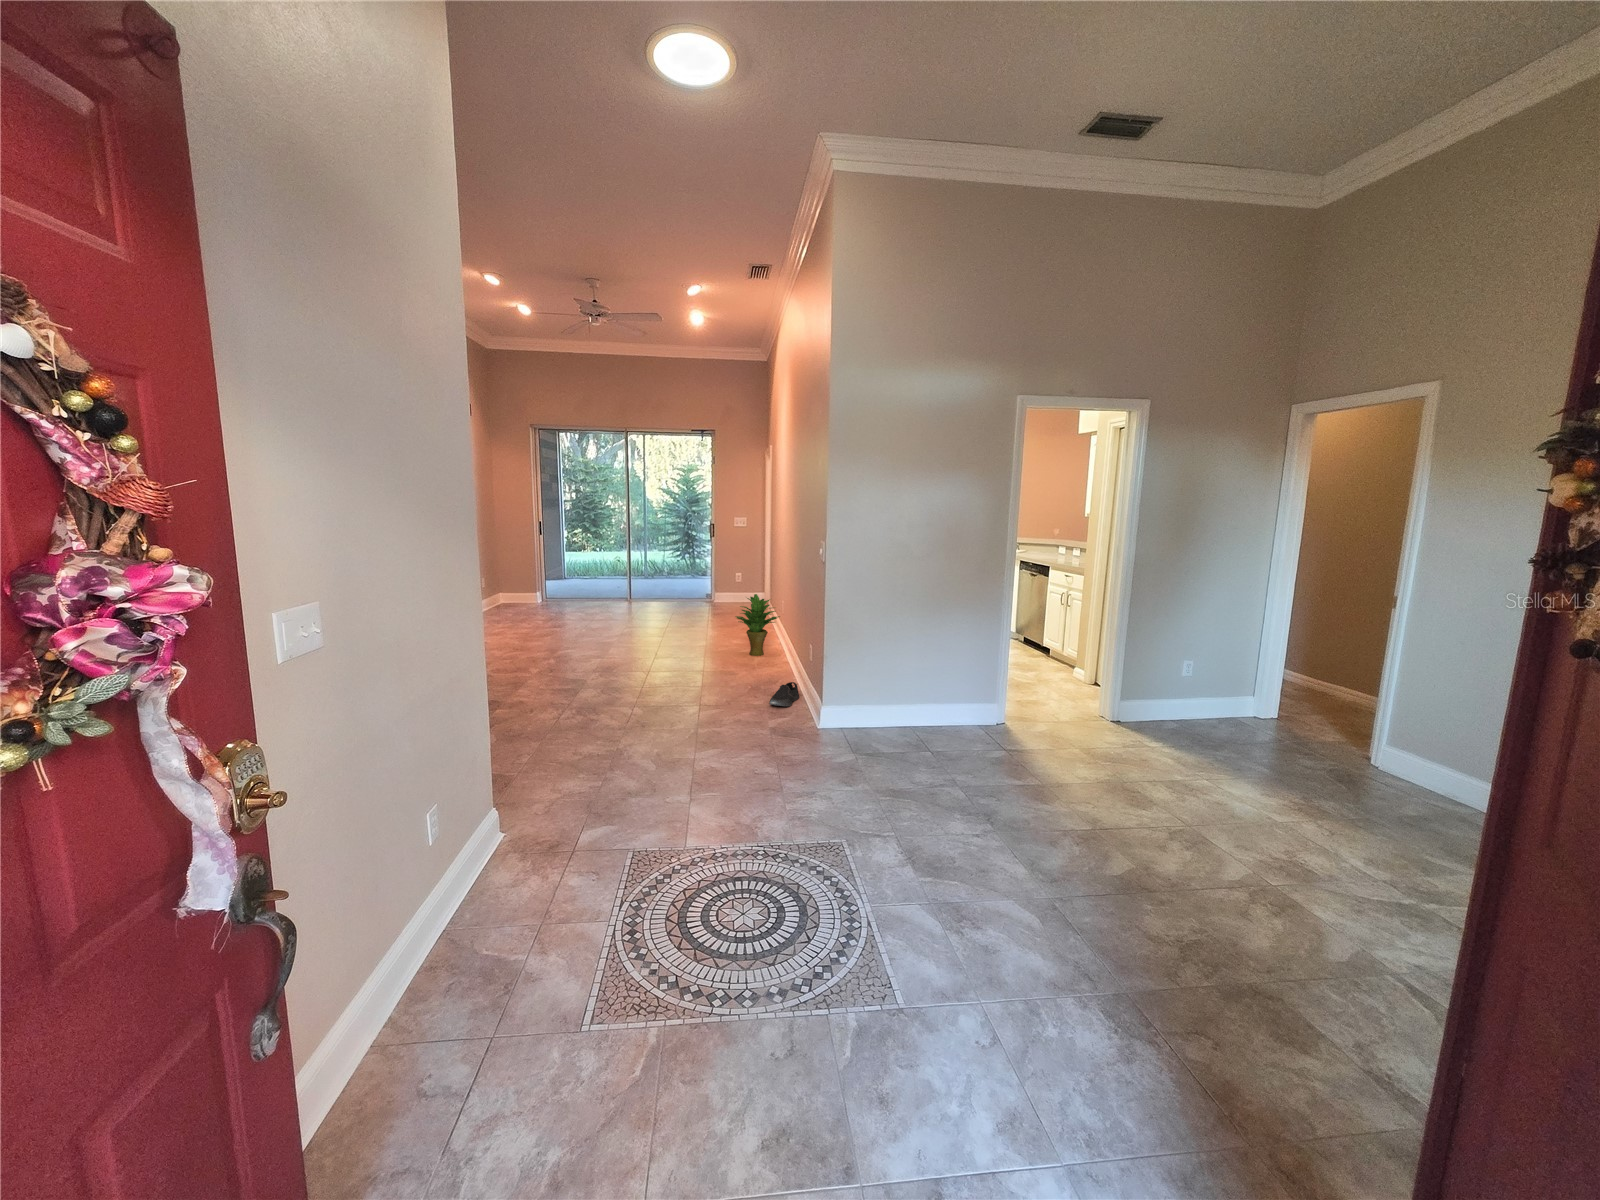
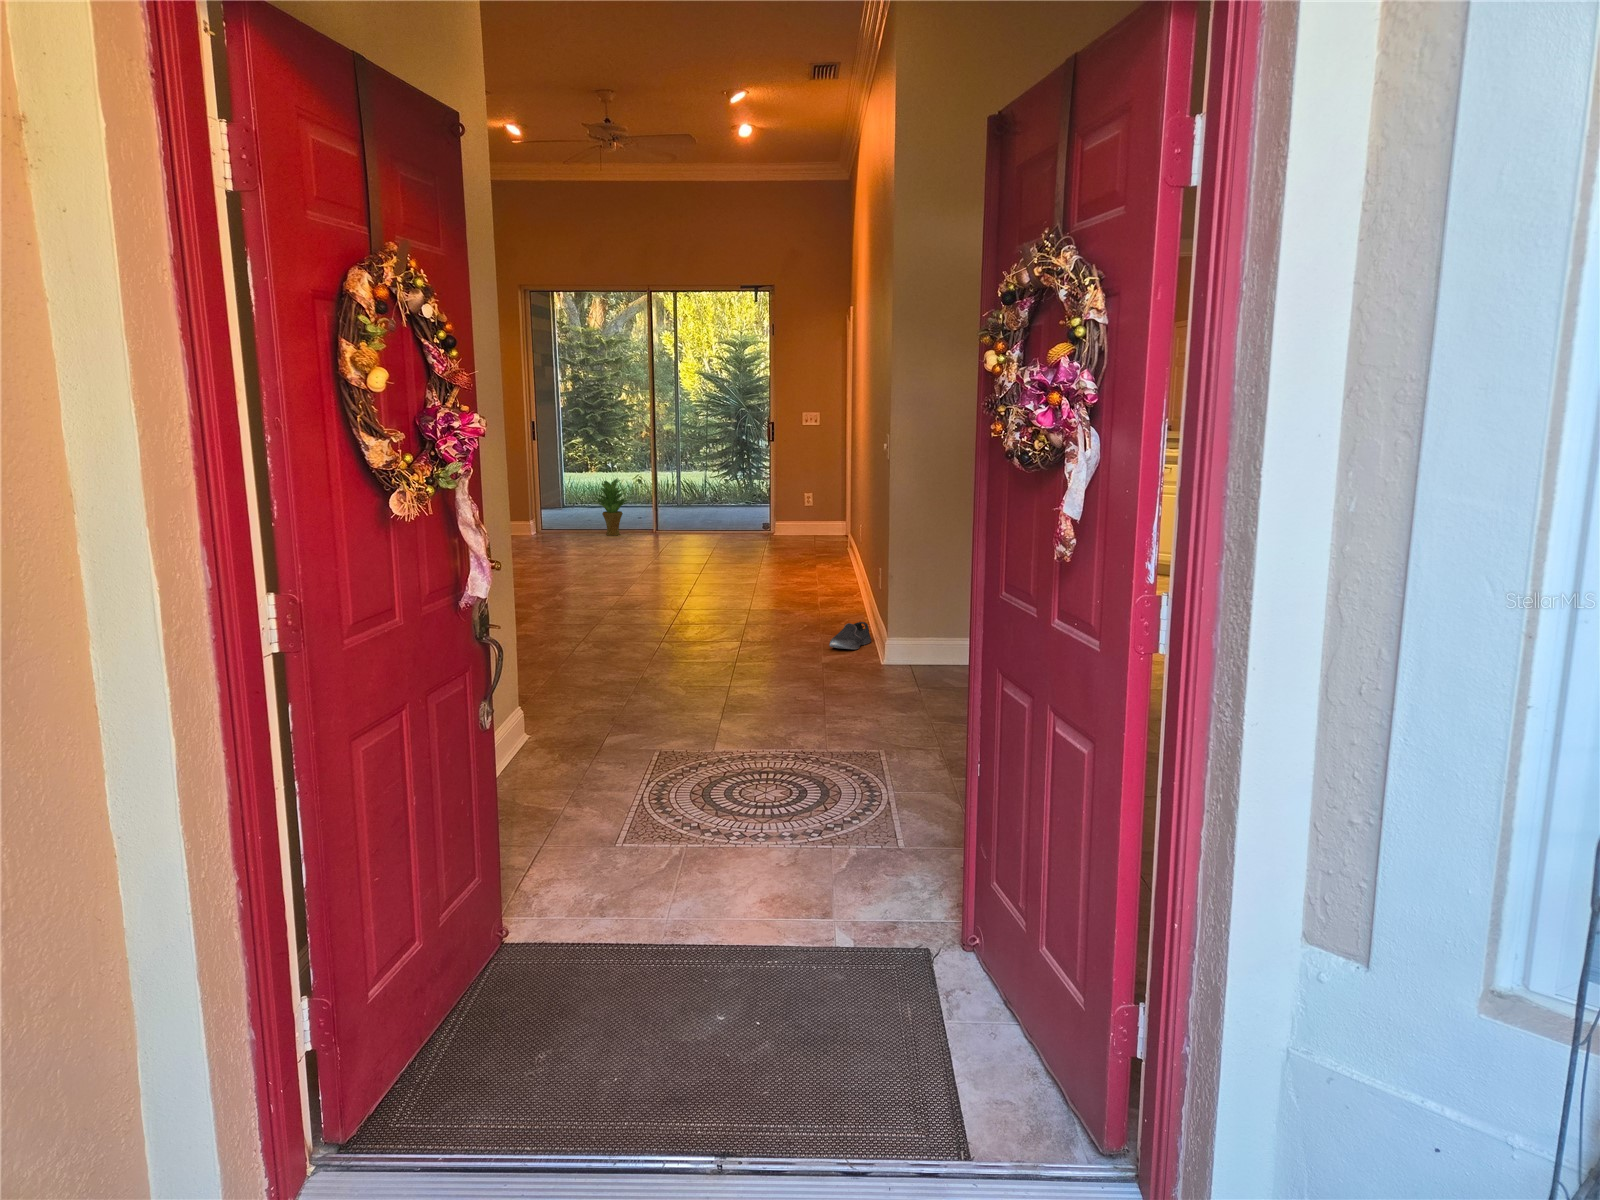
potted plant: present [736,594,780,656] -> present [594,479,628,536]

